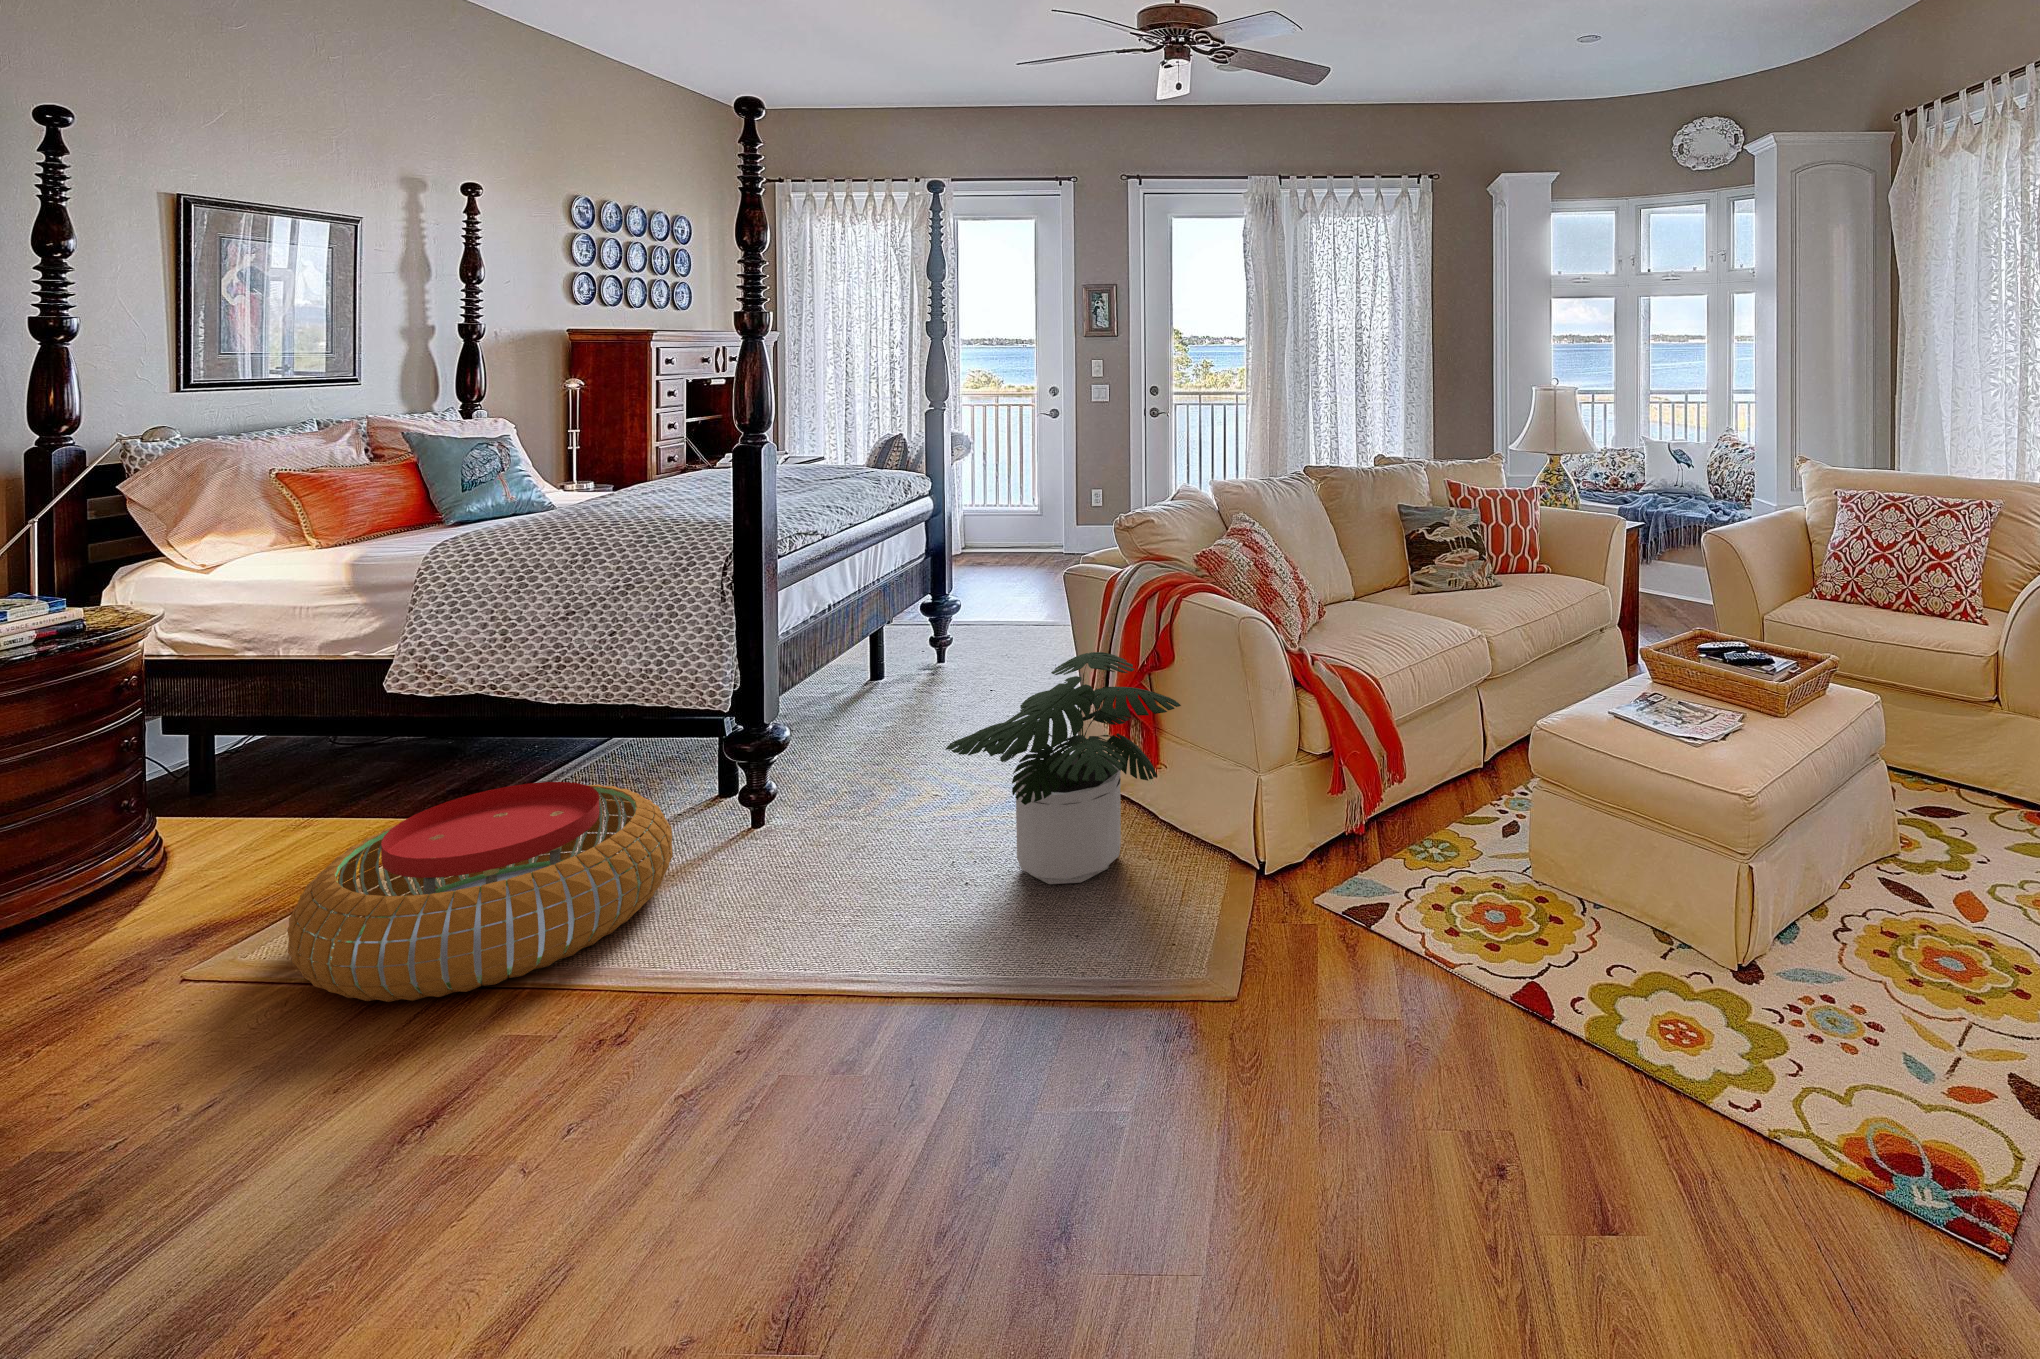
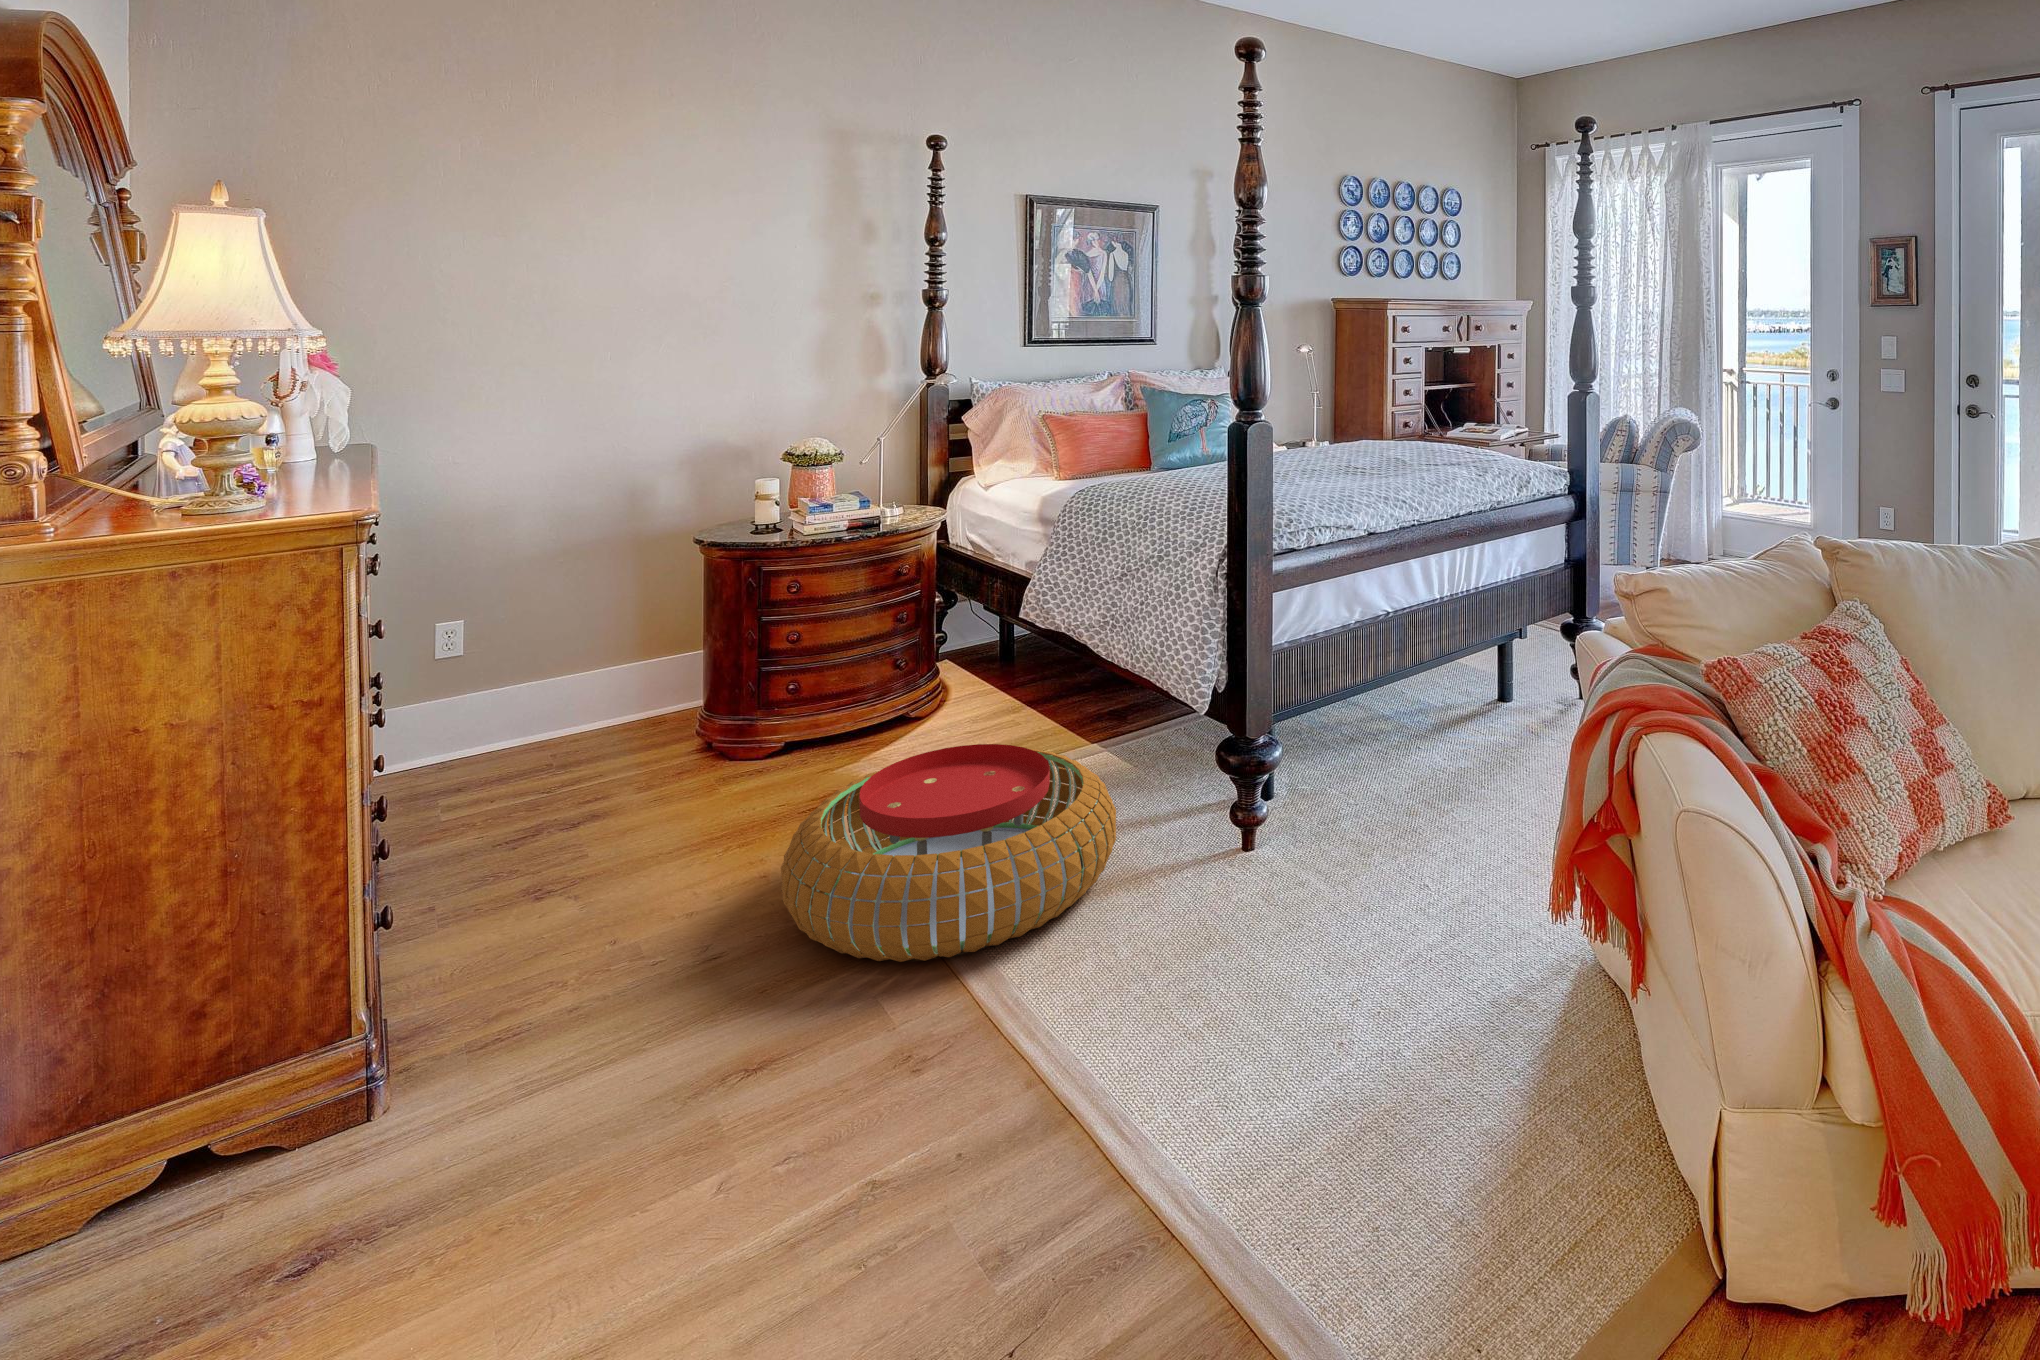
potted plant: present [945,652,1181,884] -> none [1287,777,1593,1153]

